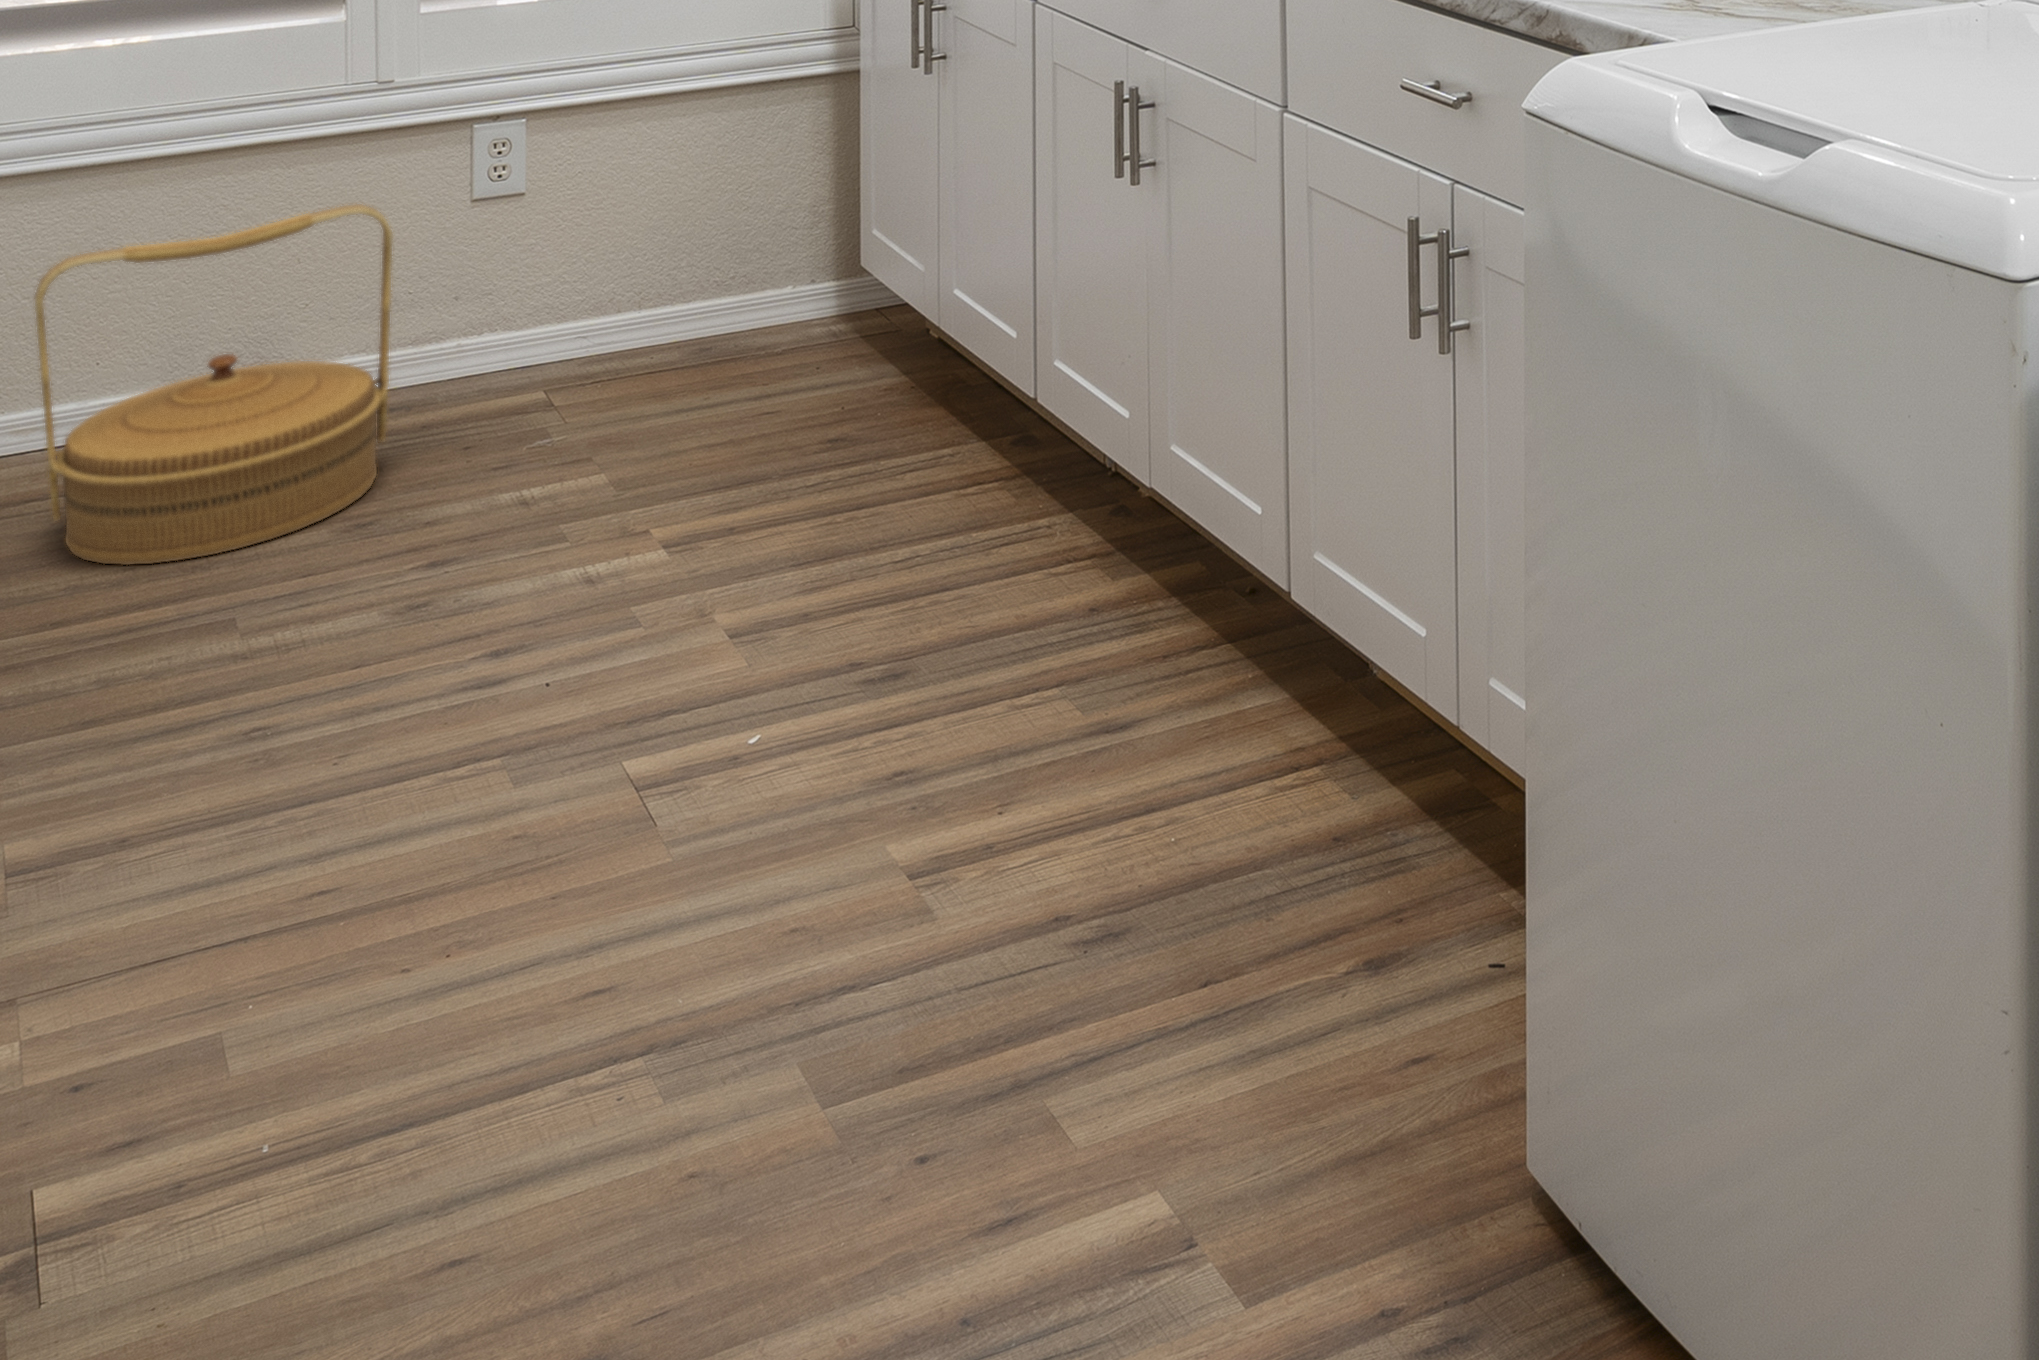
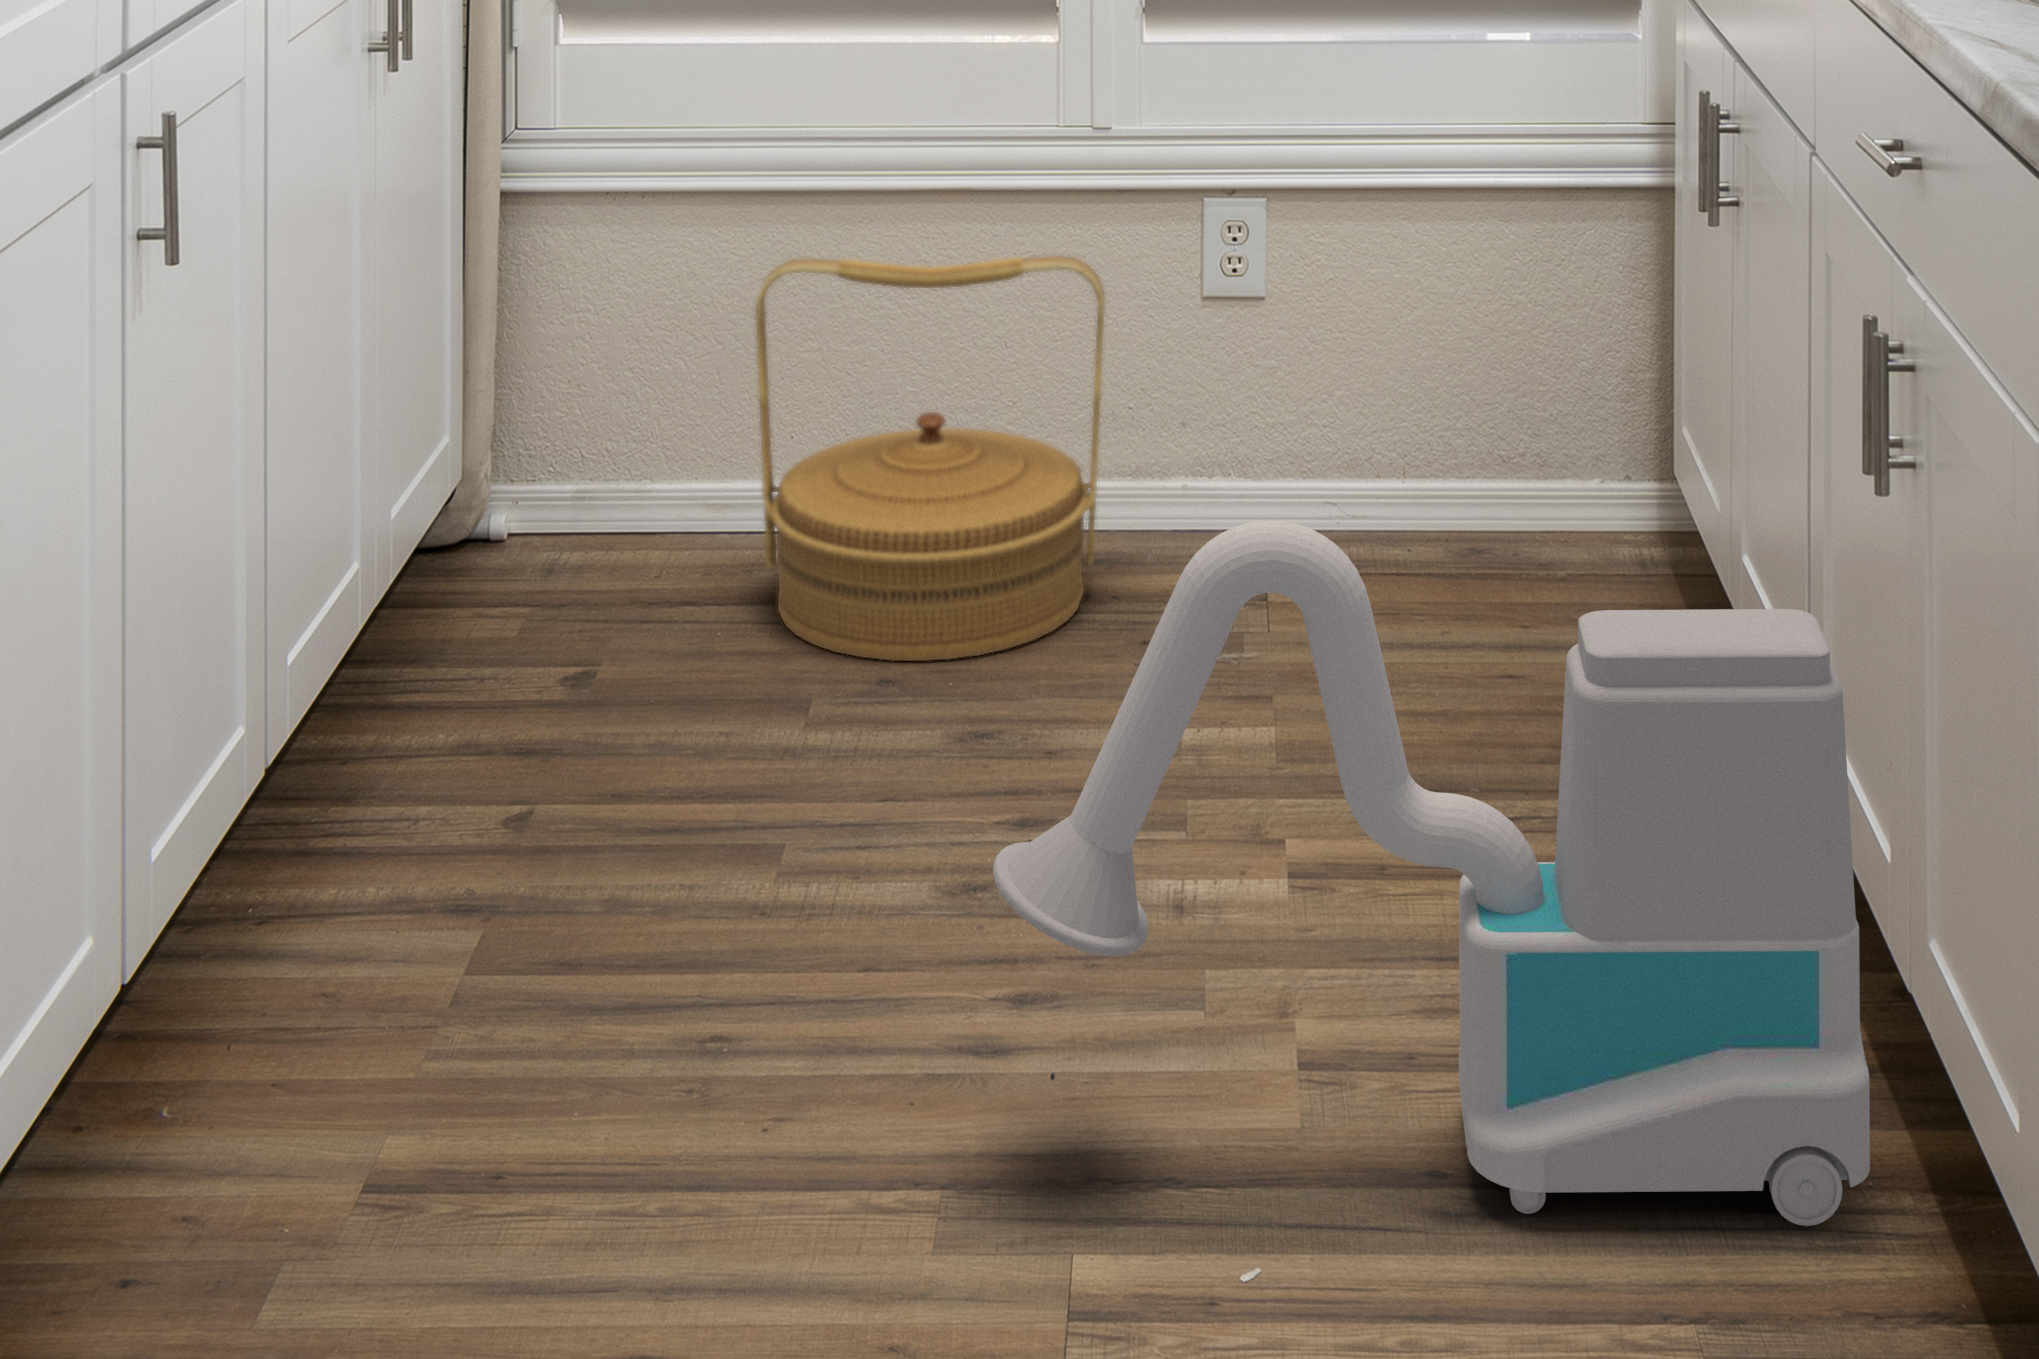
vacuum cleaner: none [504,278,1154,699] -> present [993,520,1870,1226]

